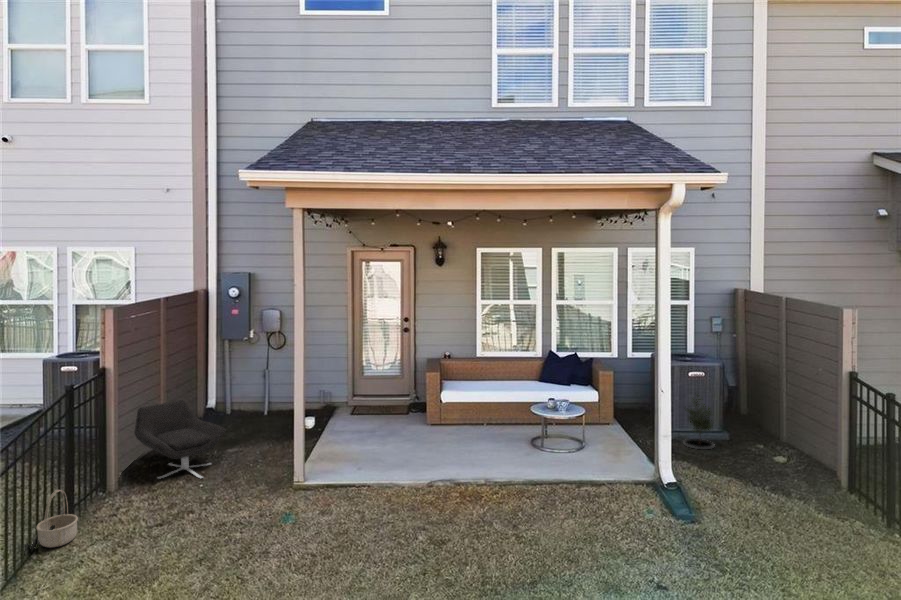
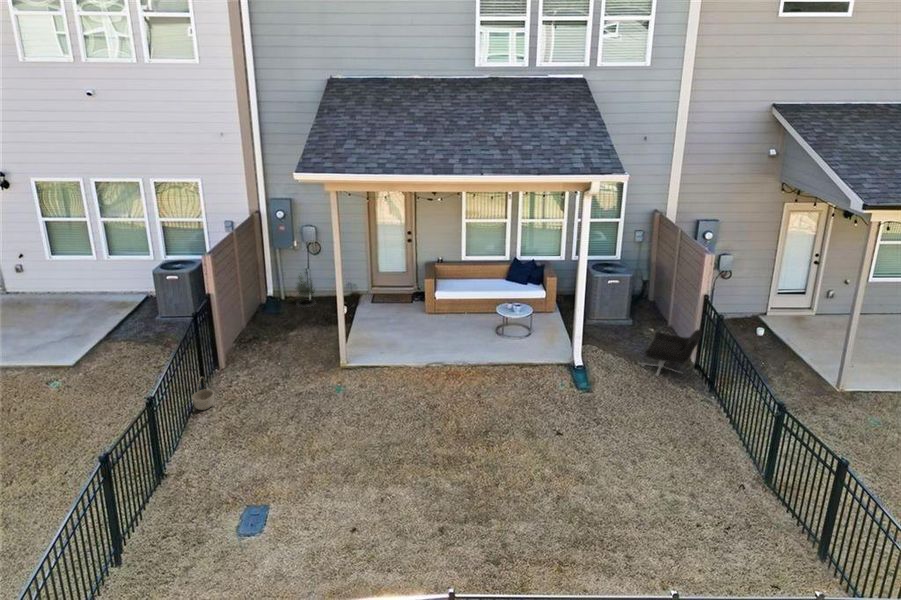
potted tree: present [683,395,715,449] -> present [295,276,315,307]
lounge chair: present [134,400,225,478] -> present [646,330,702,376]

